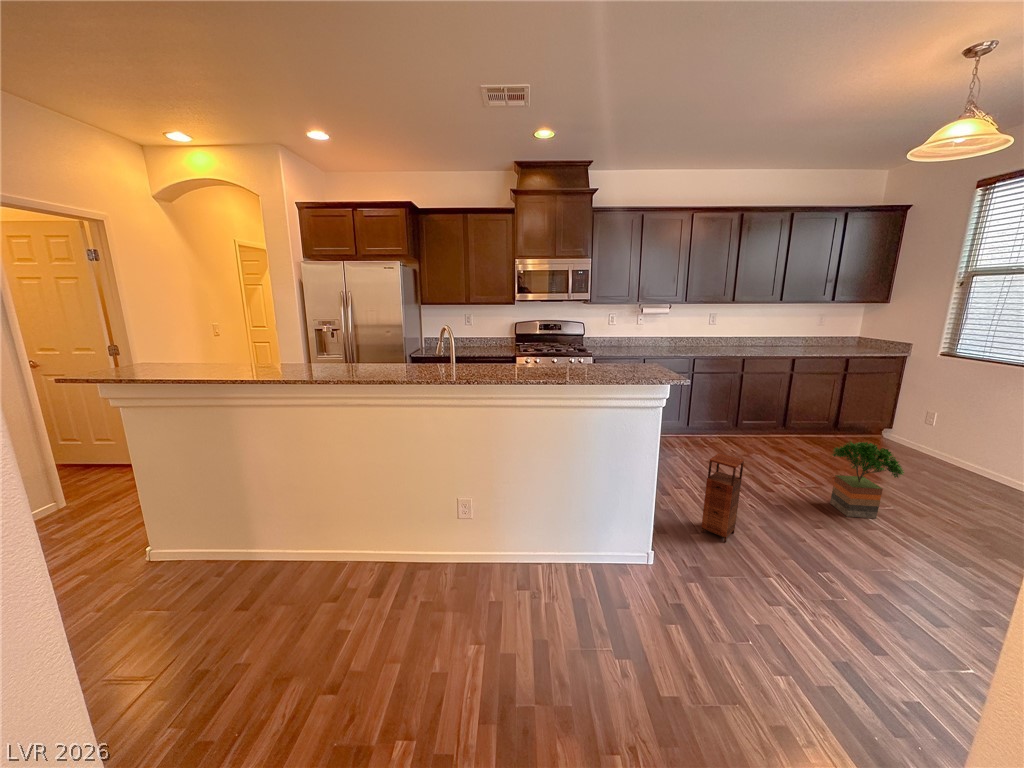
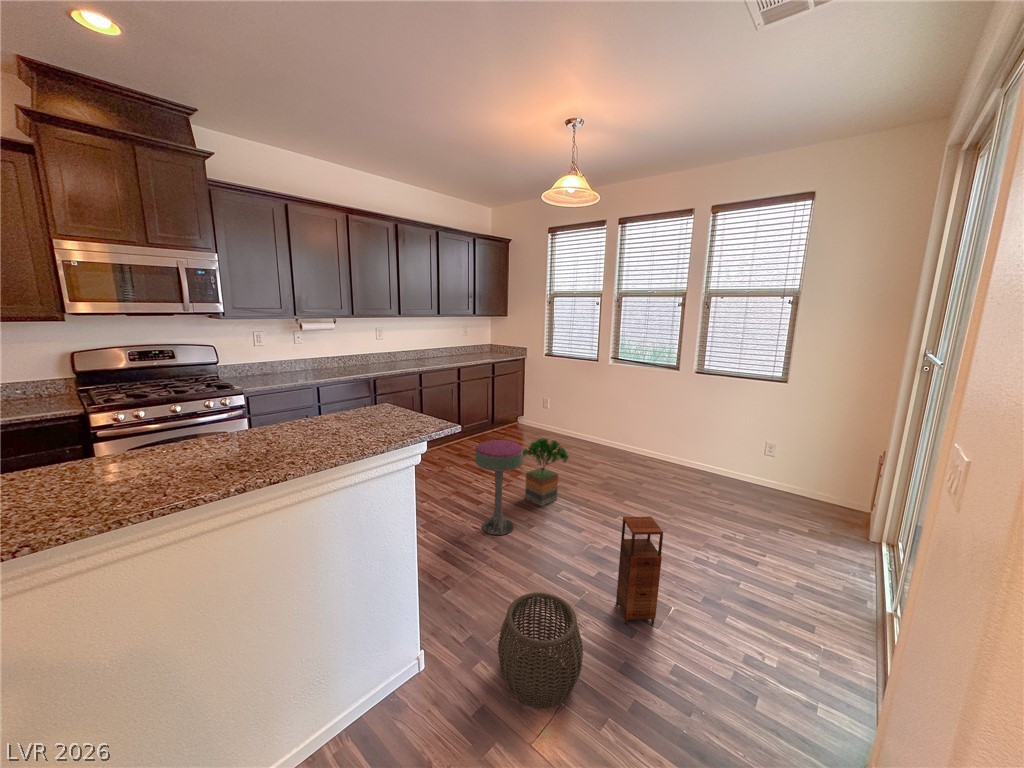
bar stool: none [758,425,819,521] -> present [475,440,523,535]
storage cabinet: present [701,453,744,542] -> present [616,516,663,625]
woven basket: none [703,545,790,642] -> present [498,592,583,709]

